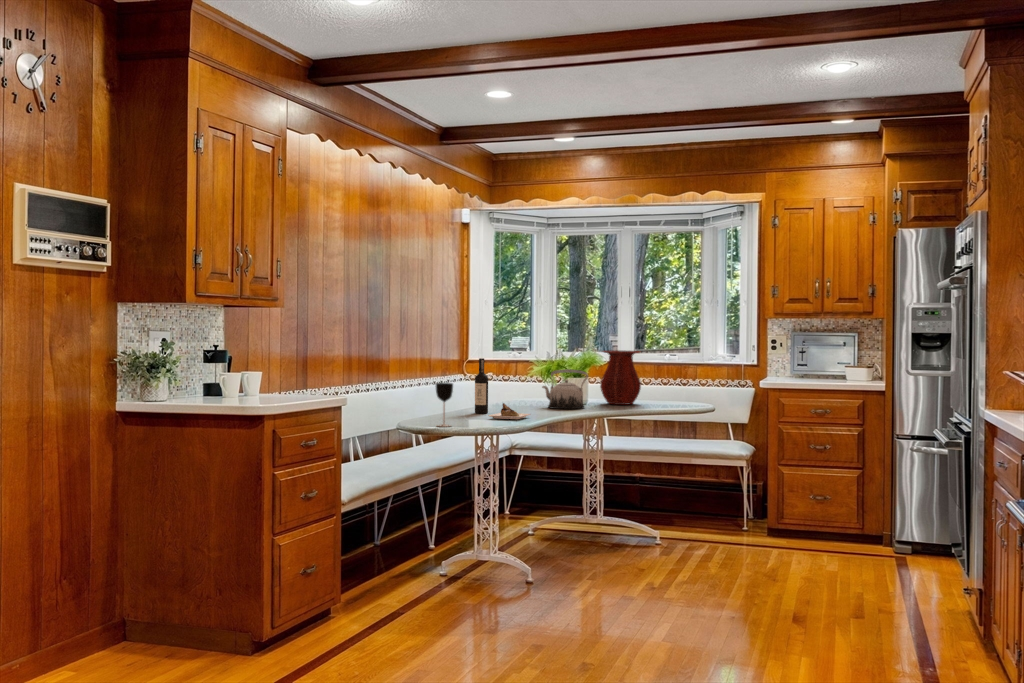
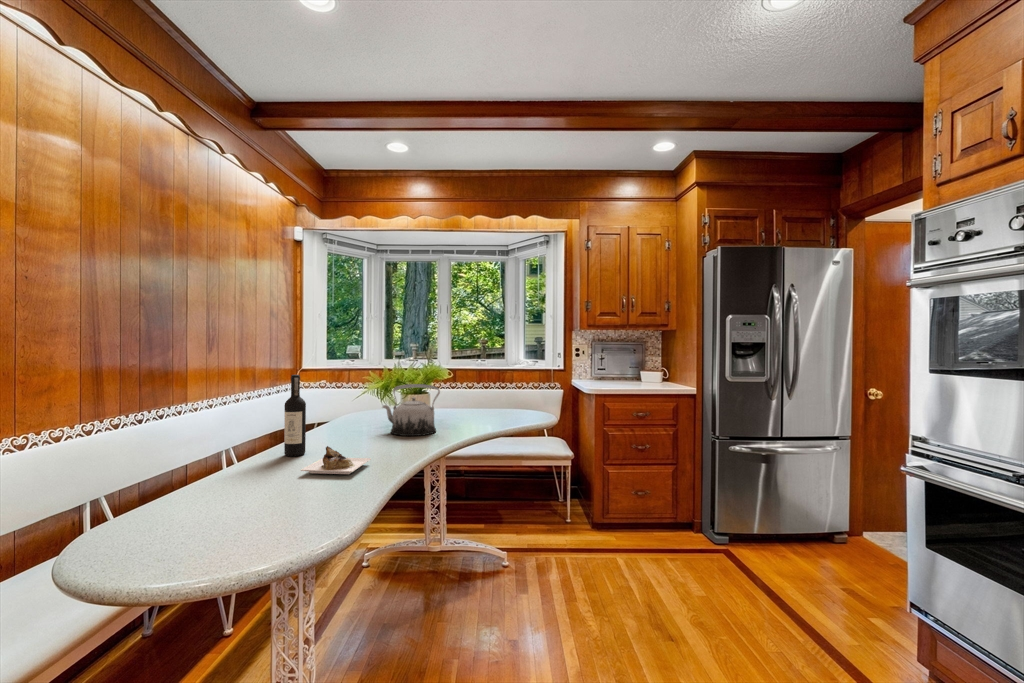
vase: present [600,350,641,405] -> none [449,360,495,422]
wine glass: present [436,383,453,427] -> none [176,430,217,523]

